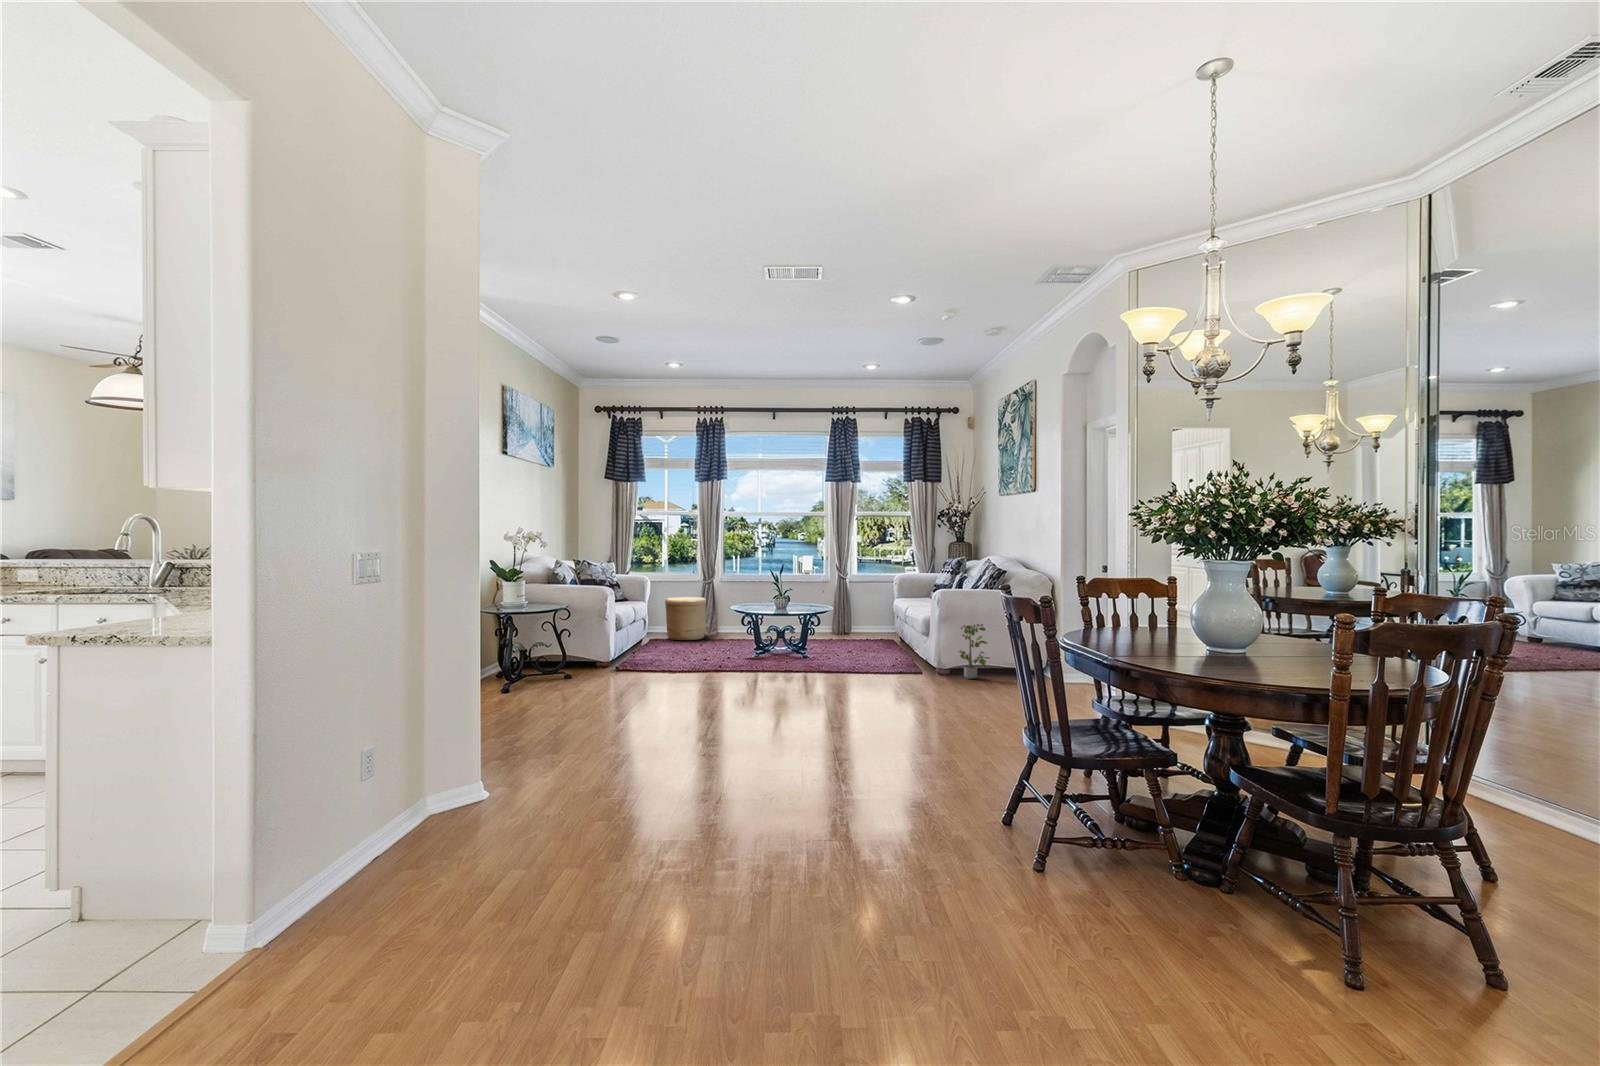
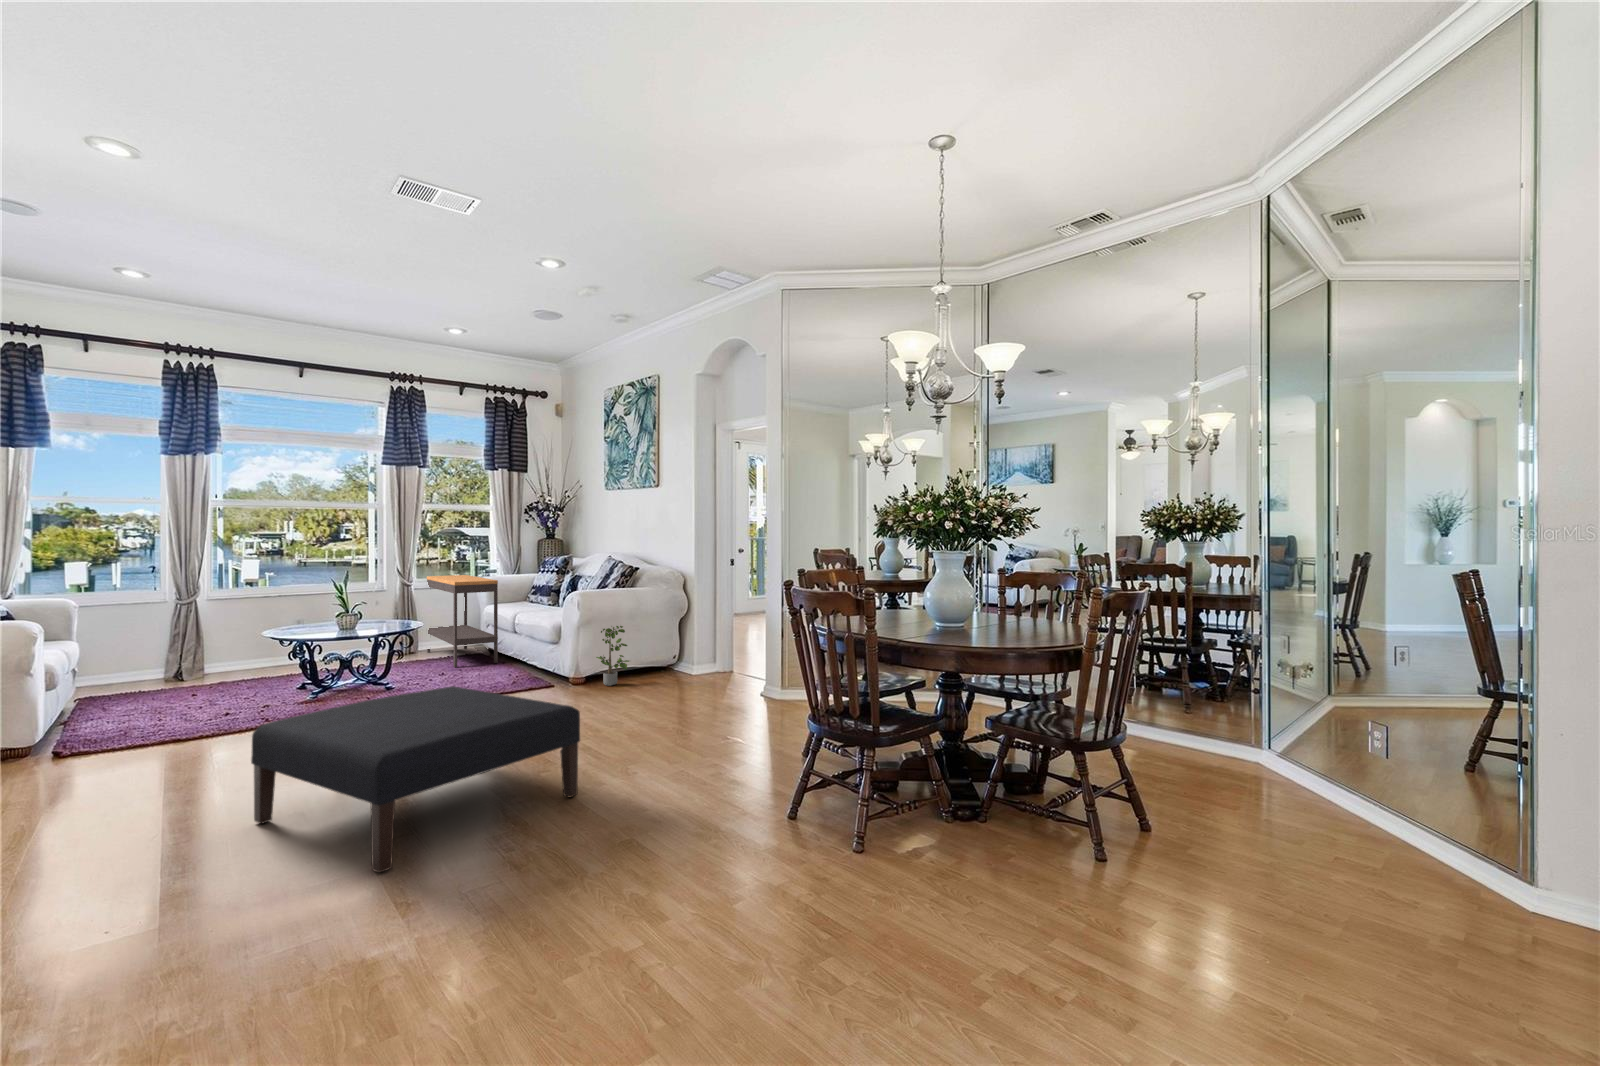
console table: none [860,571,901,647] -> present [427,575,498,667]
woven basket: present [665,597,706,640] -> none [109,624,190,692]
ottoman: none [650,660,849,785] -> present [251,686,580,872]

